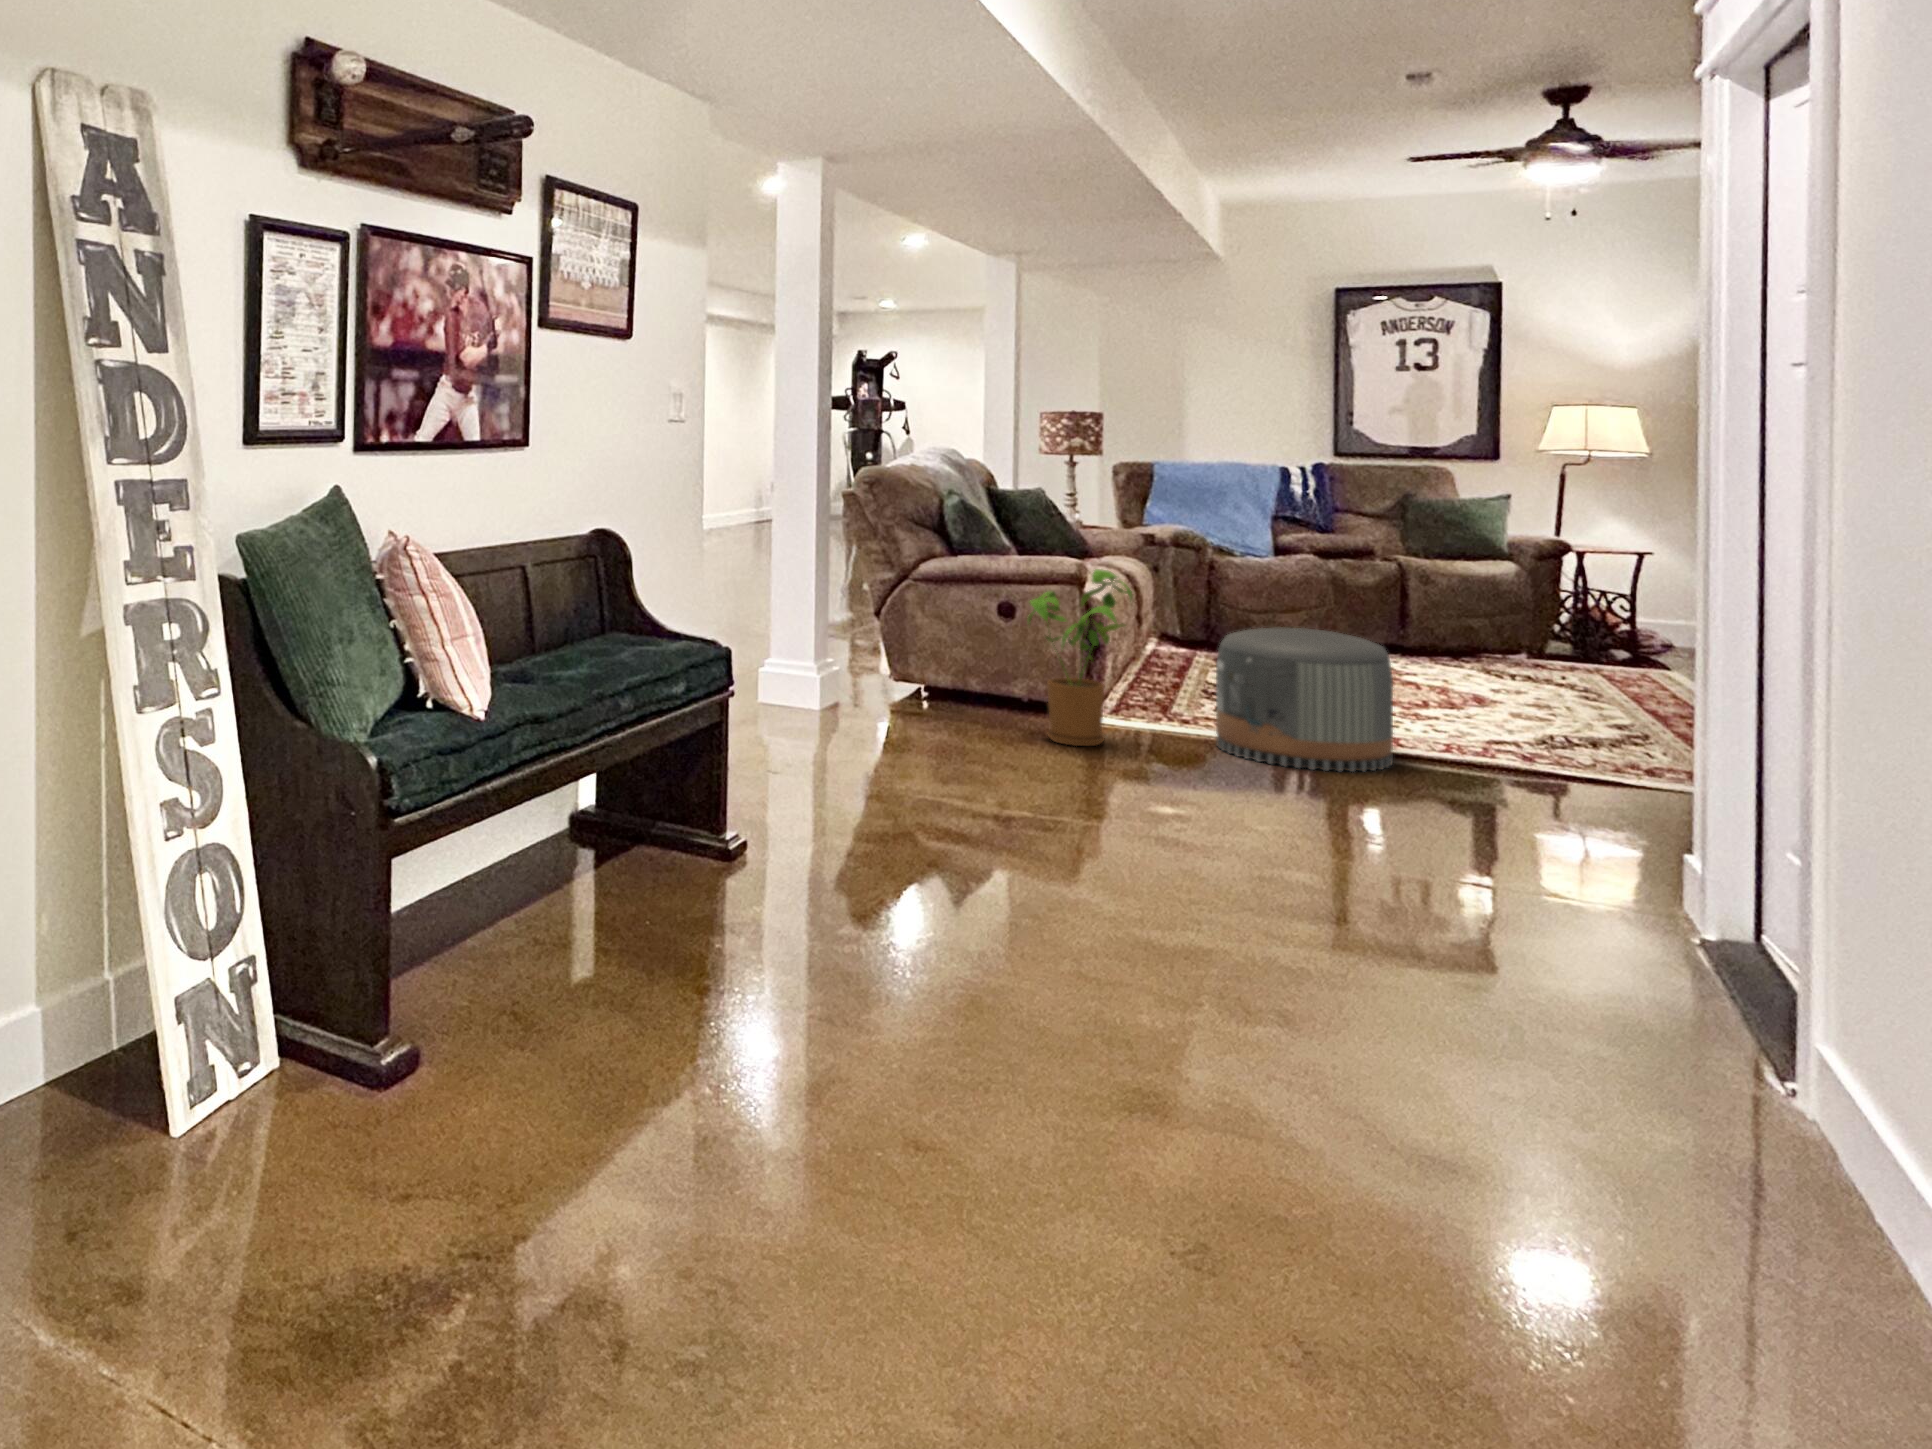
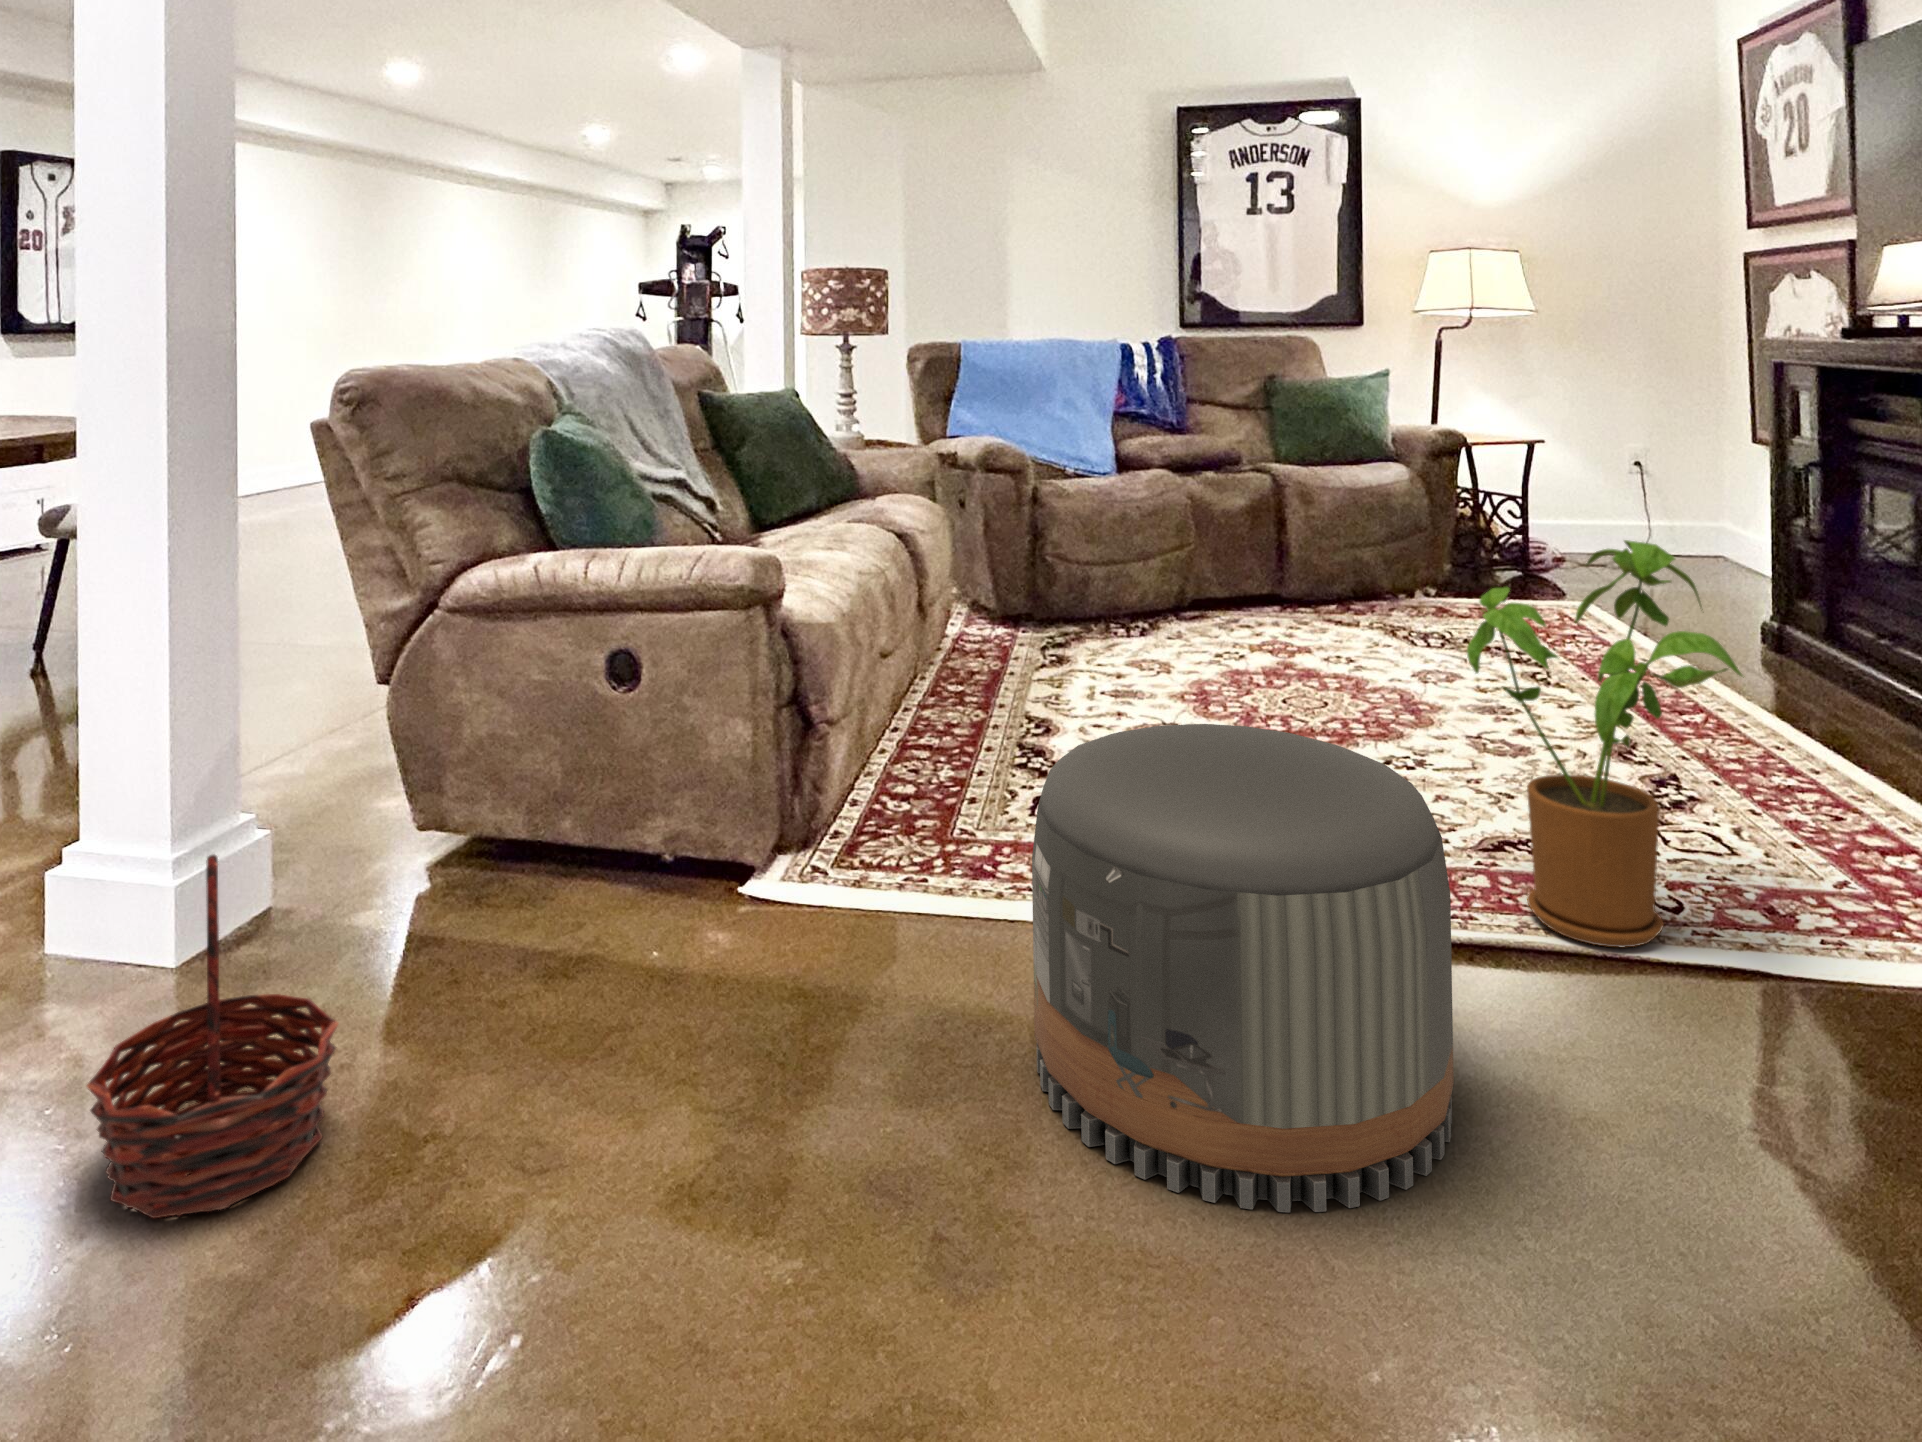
house plant: present [1027,569,1132,746] -> present [1467,540,1744,948]
basket: none [874,634,952,738] -> present [87,855,338,1218]

